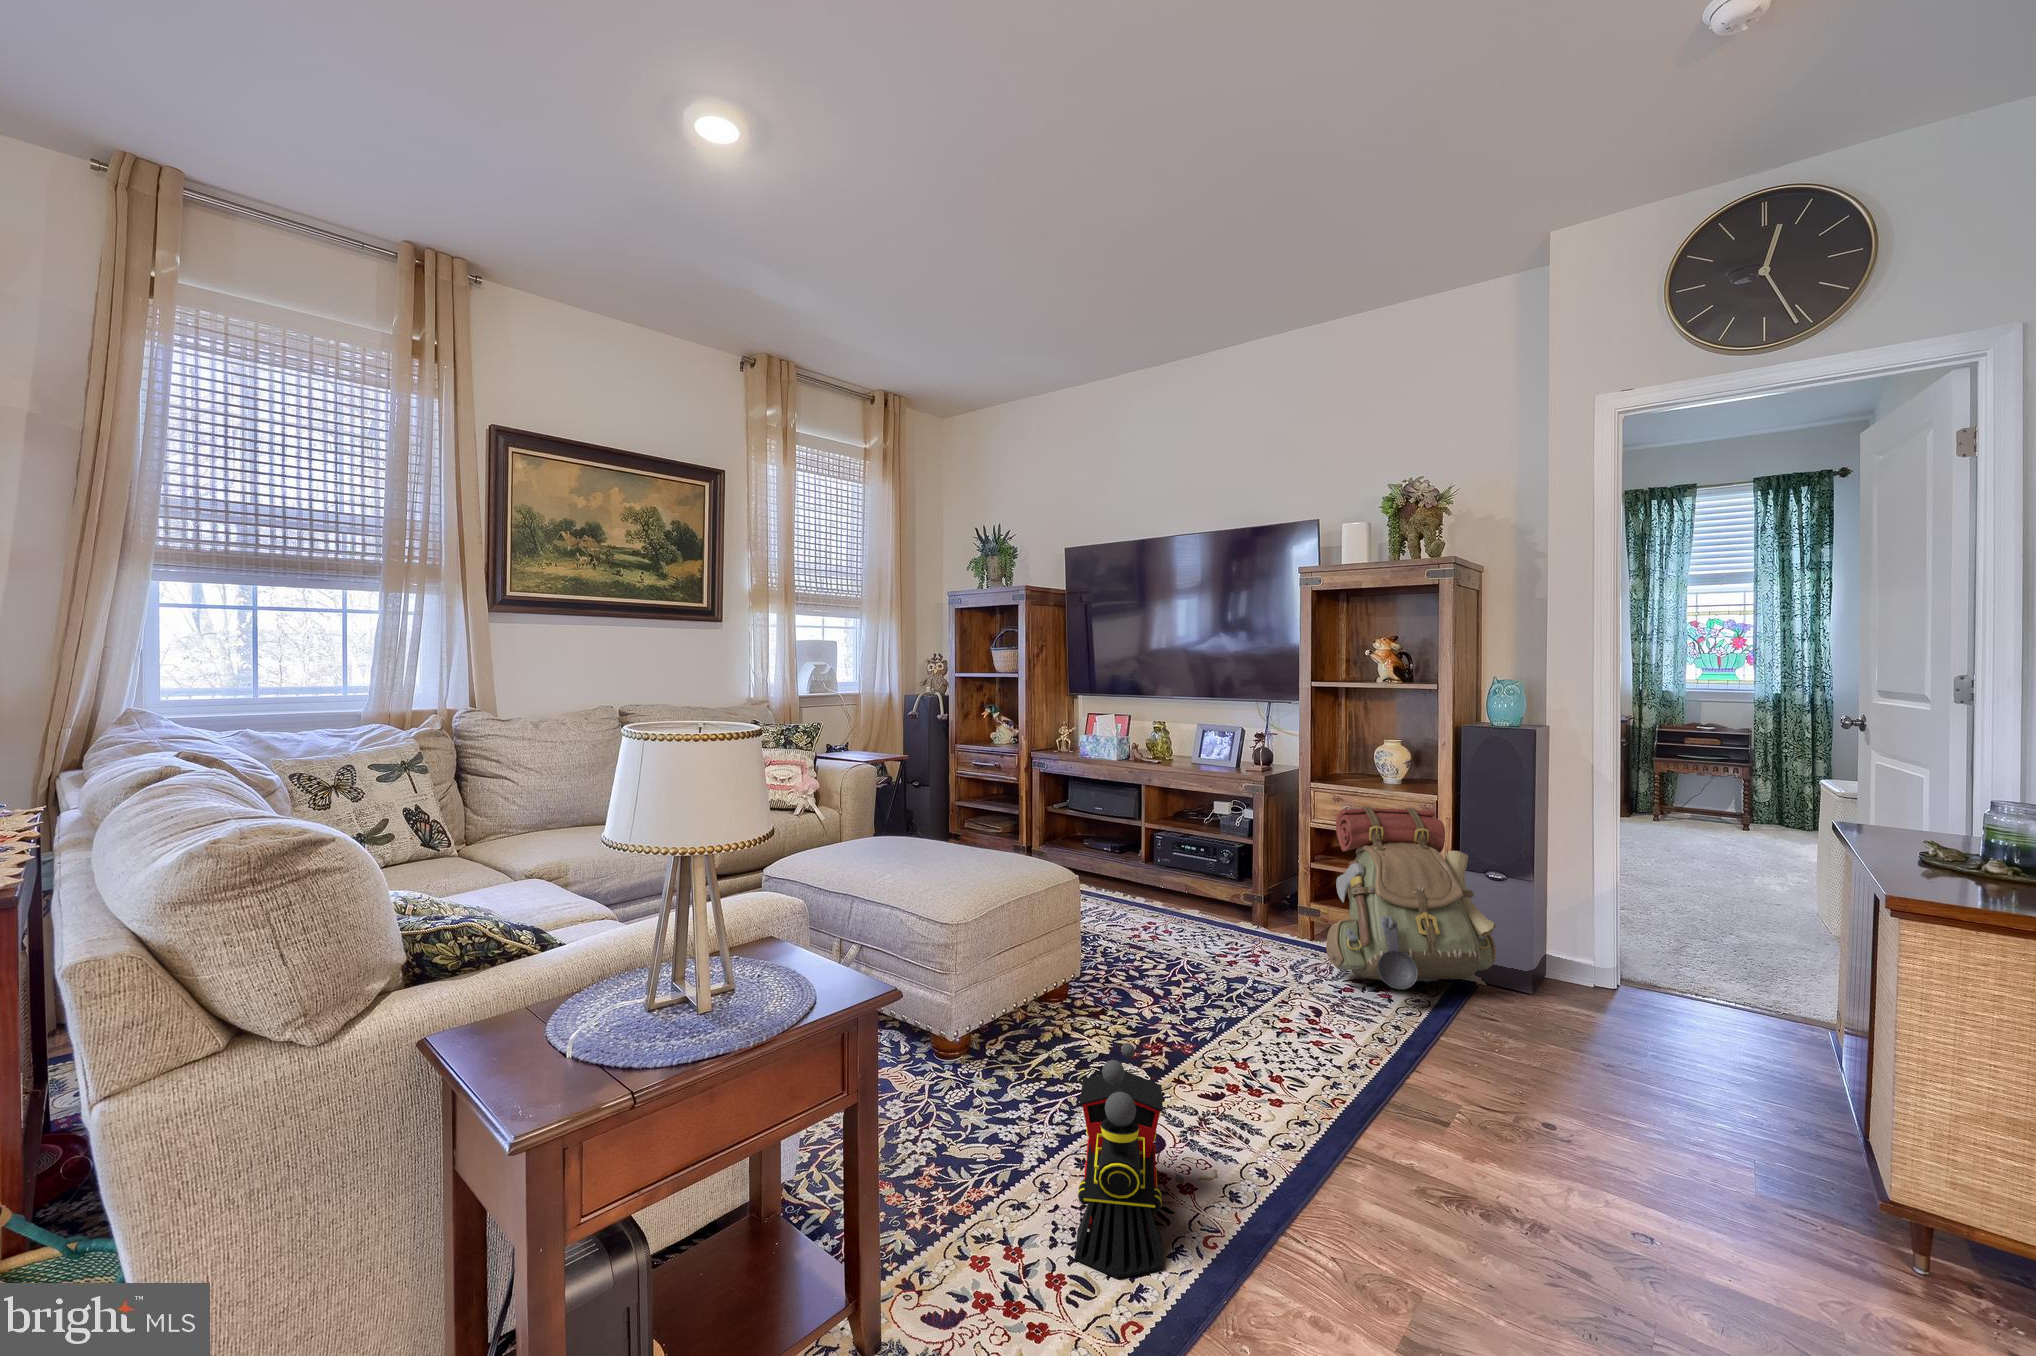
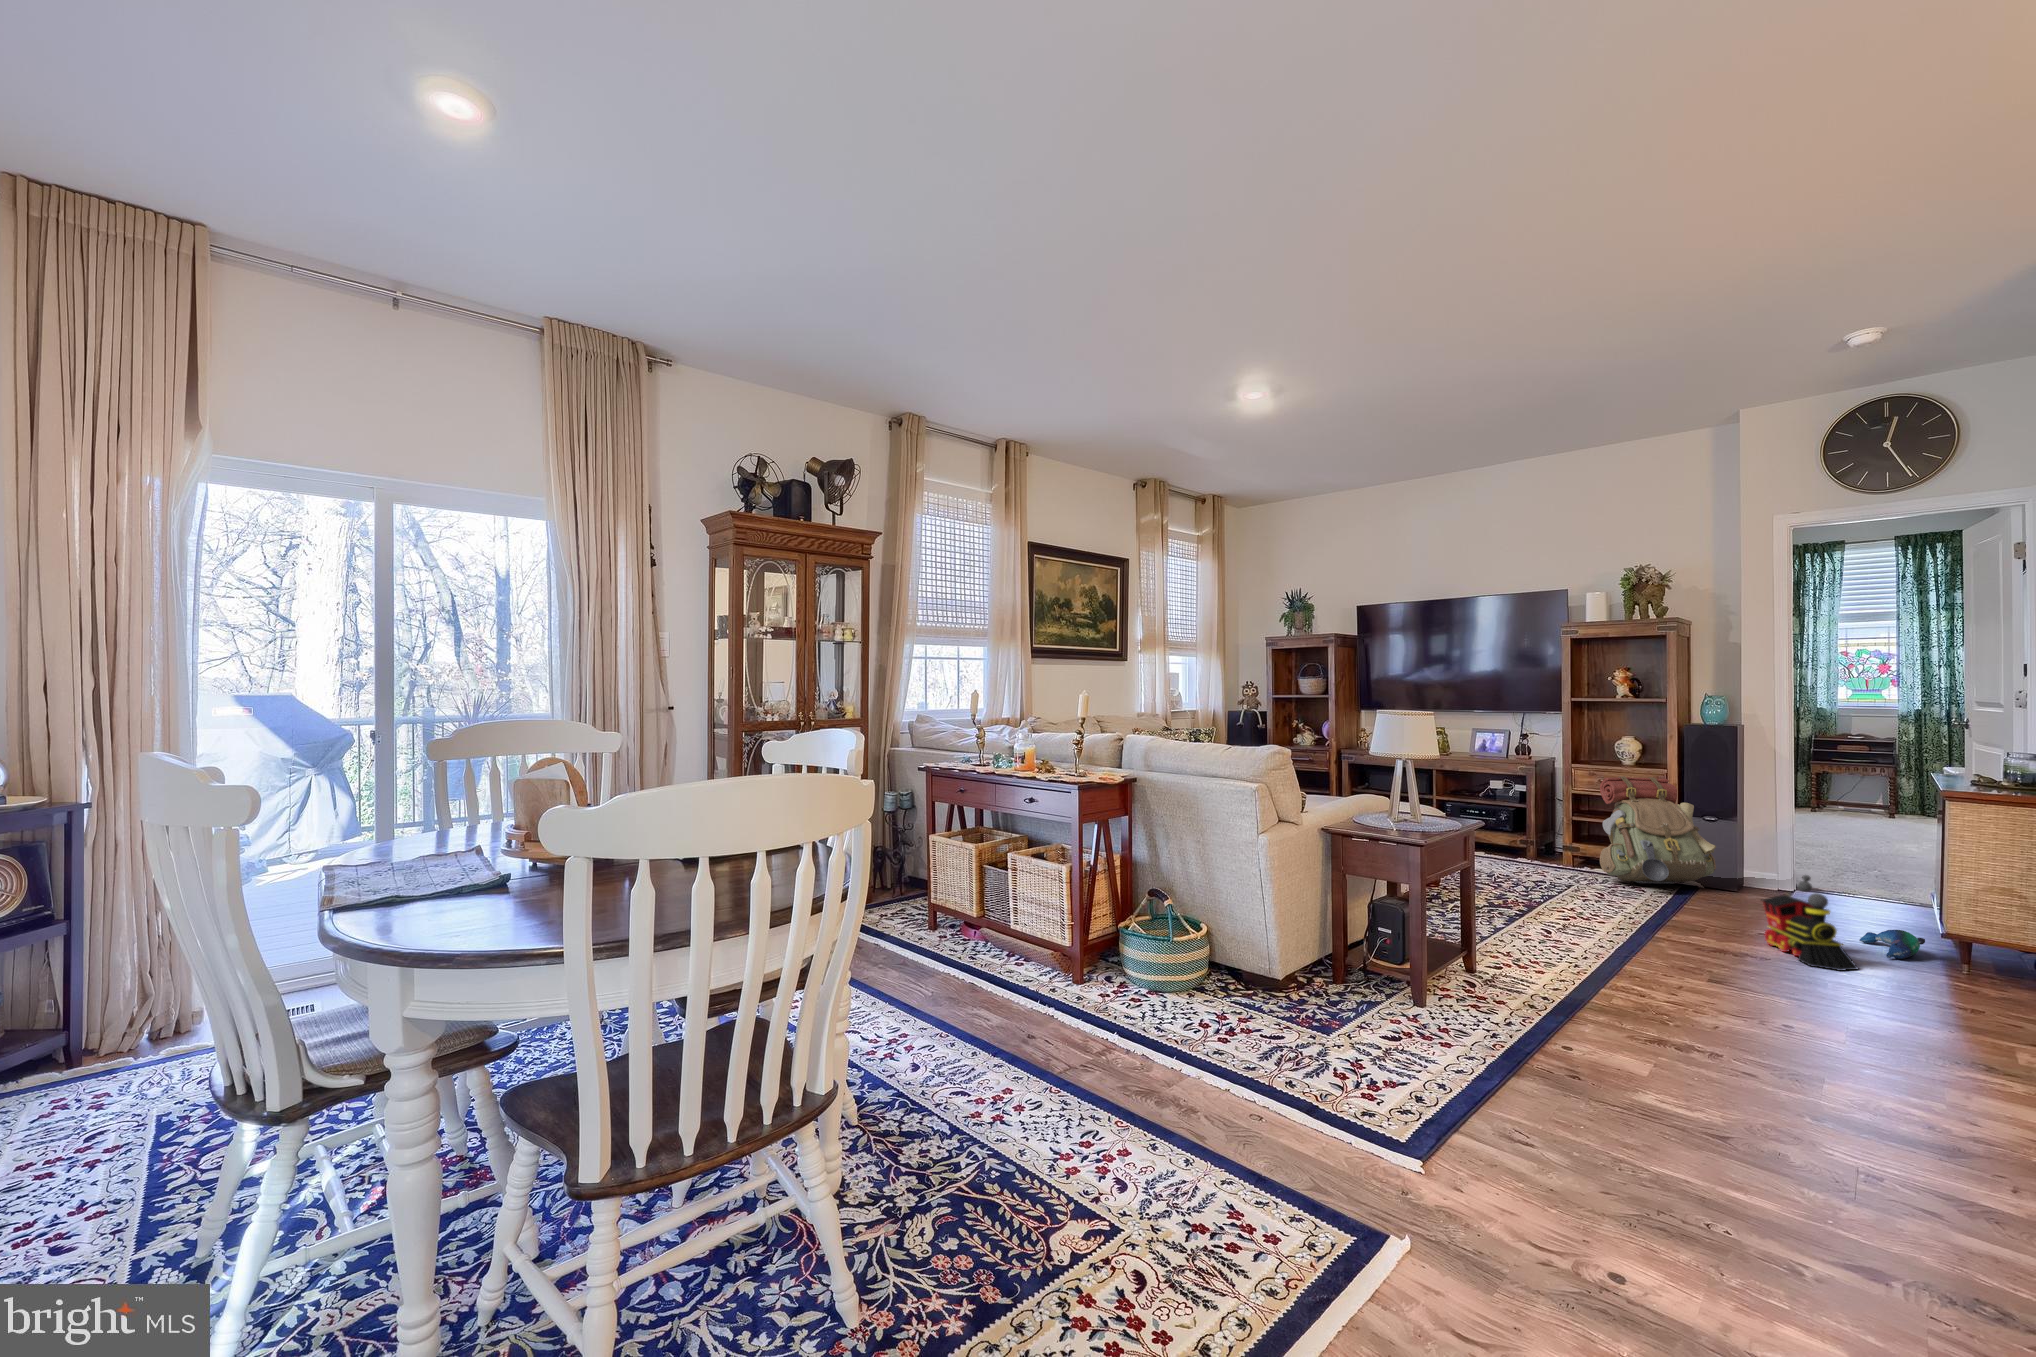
toy train: present [1075,1043,1163,1278] -> present [1761,875,1858,971]
plush toy: none [1709,1136,1833,1224] -> present [1859,930,1925,959]

